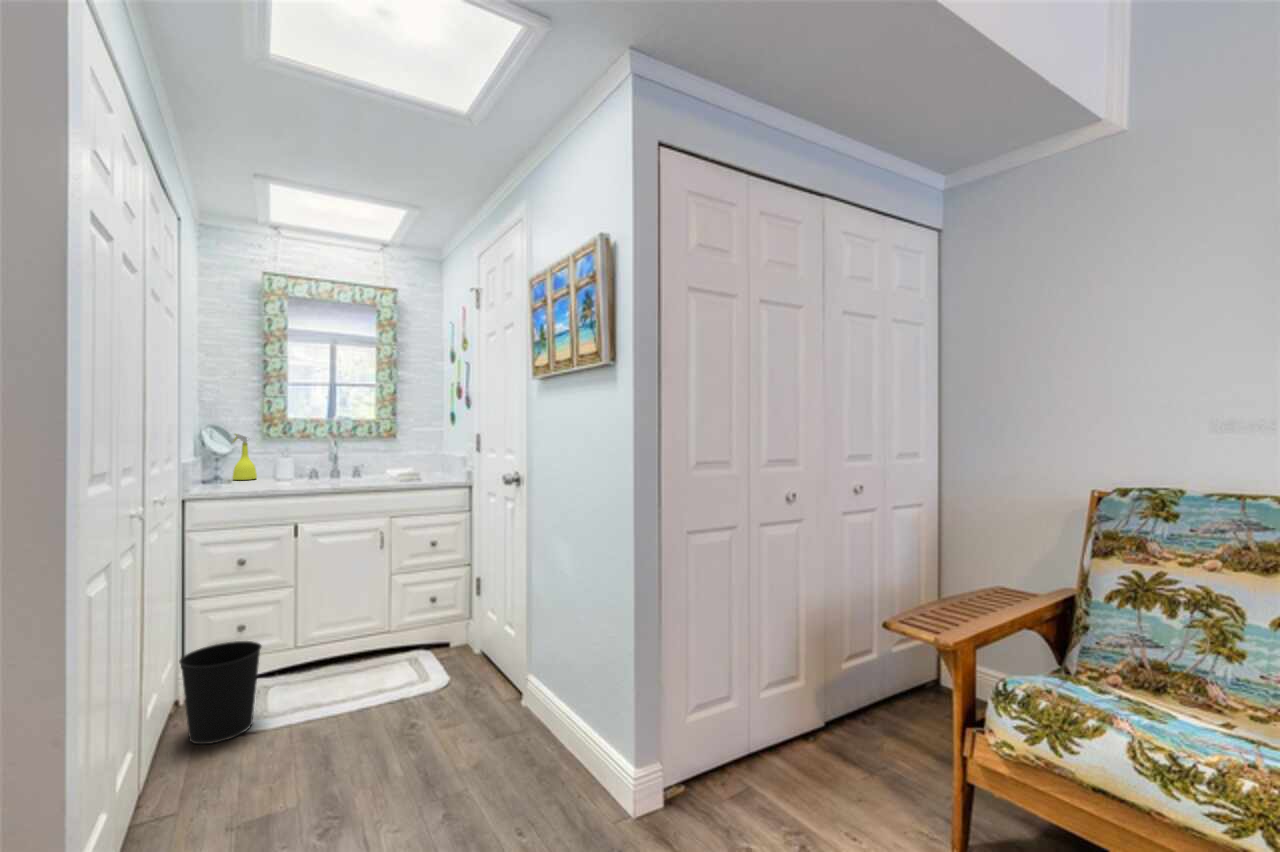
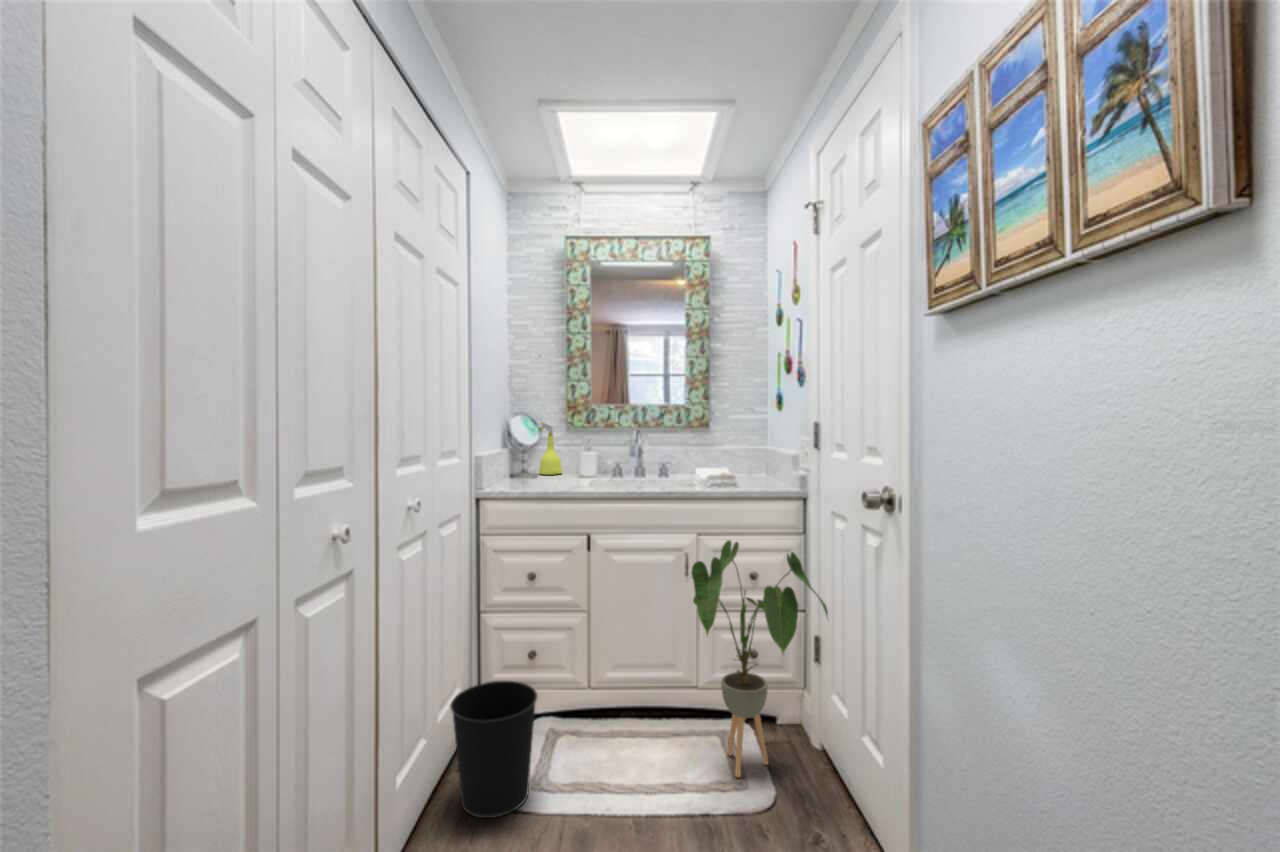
house plant: none [388,516,485,677] -> present [691,540,828,777]

